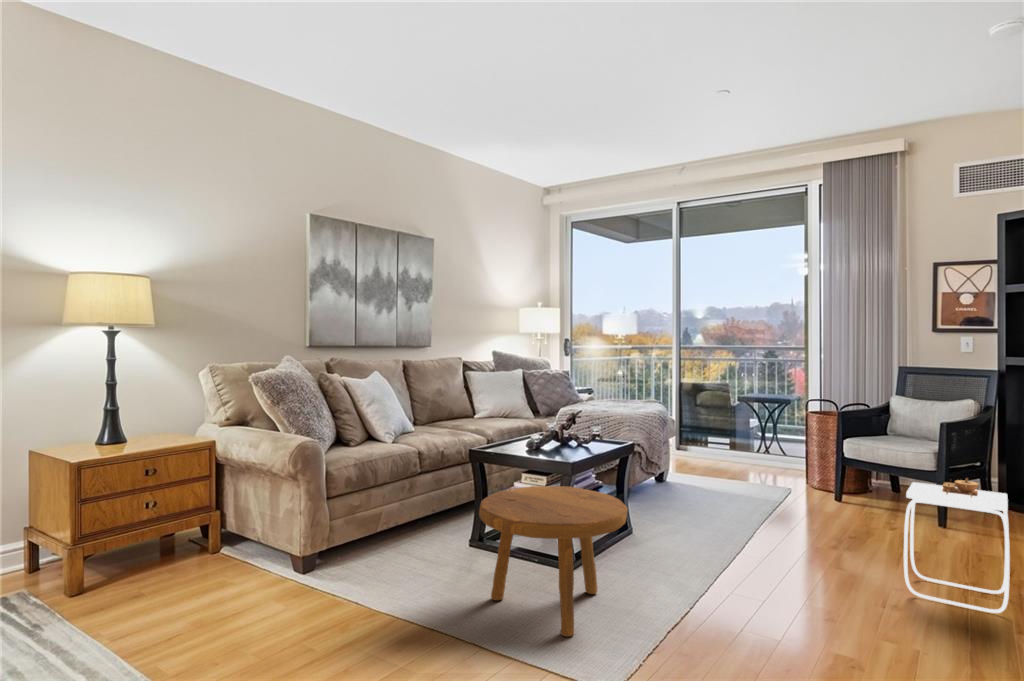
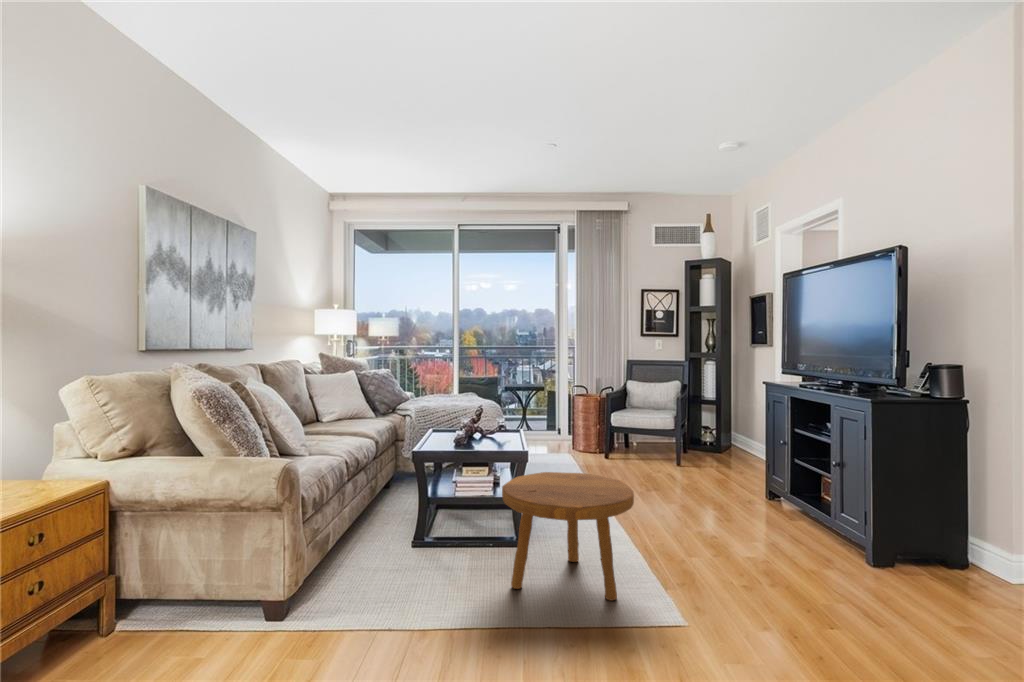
side table: present [904,478,1010,613] -> none [716,430,786,513]

